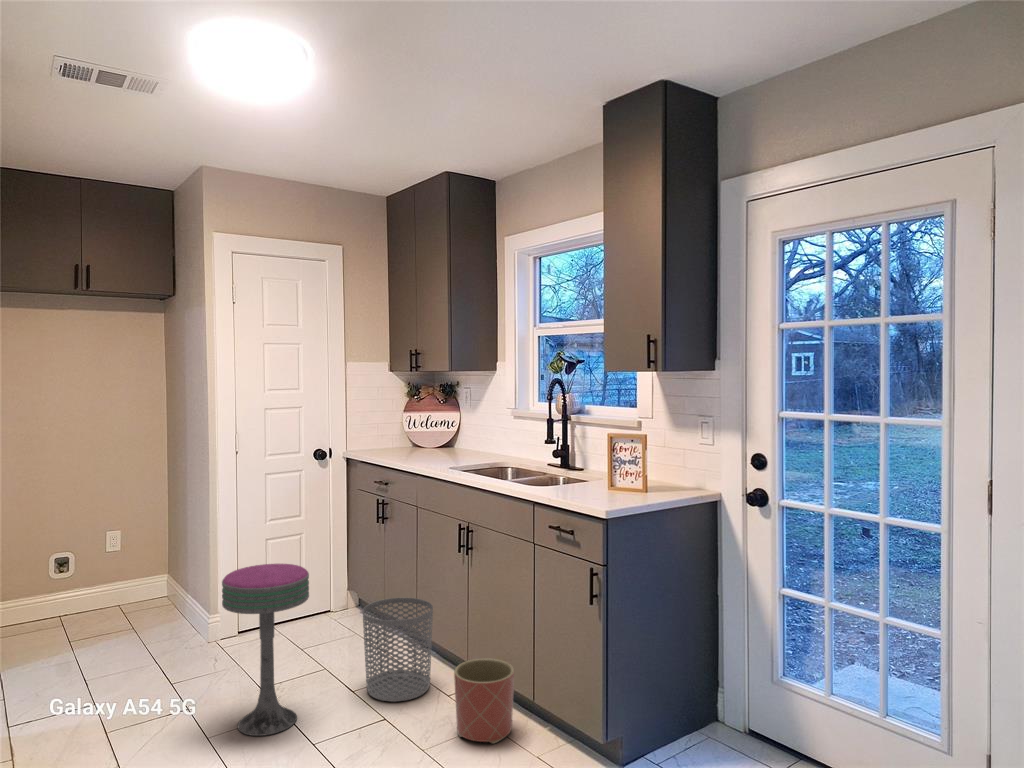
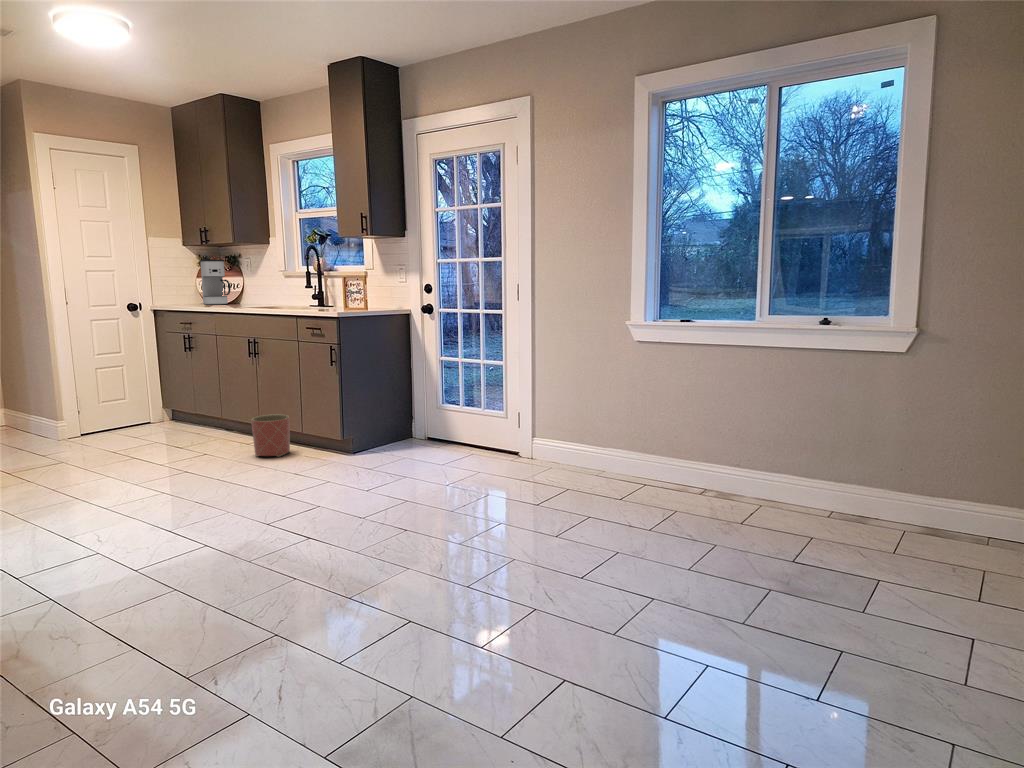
coffee maker: none [408,390,443,453] -> present [200,259,231,305]
bar stool: present [222,564,309,736] -> none [83,365,147,468]
waste bin: present [363,598,433,702] -> none [184,391,235,450]

